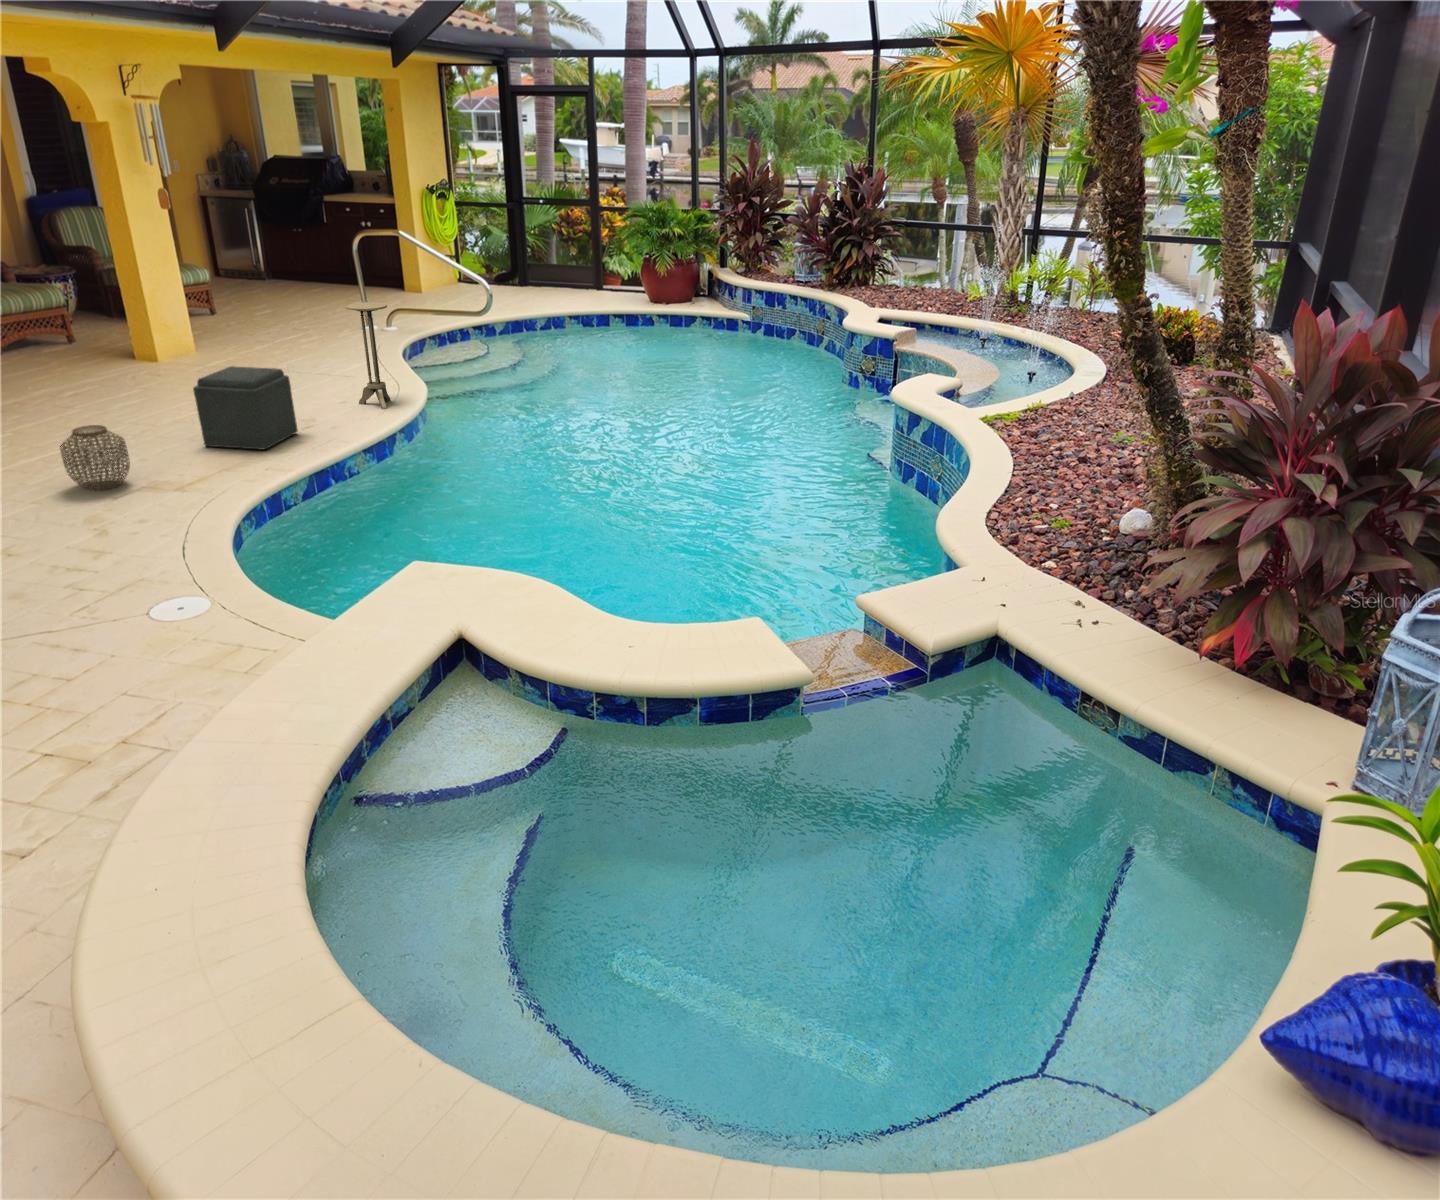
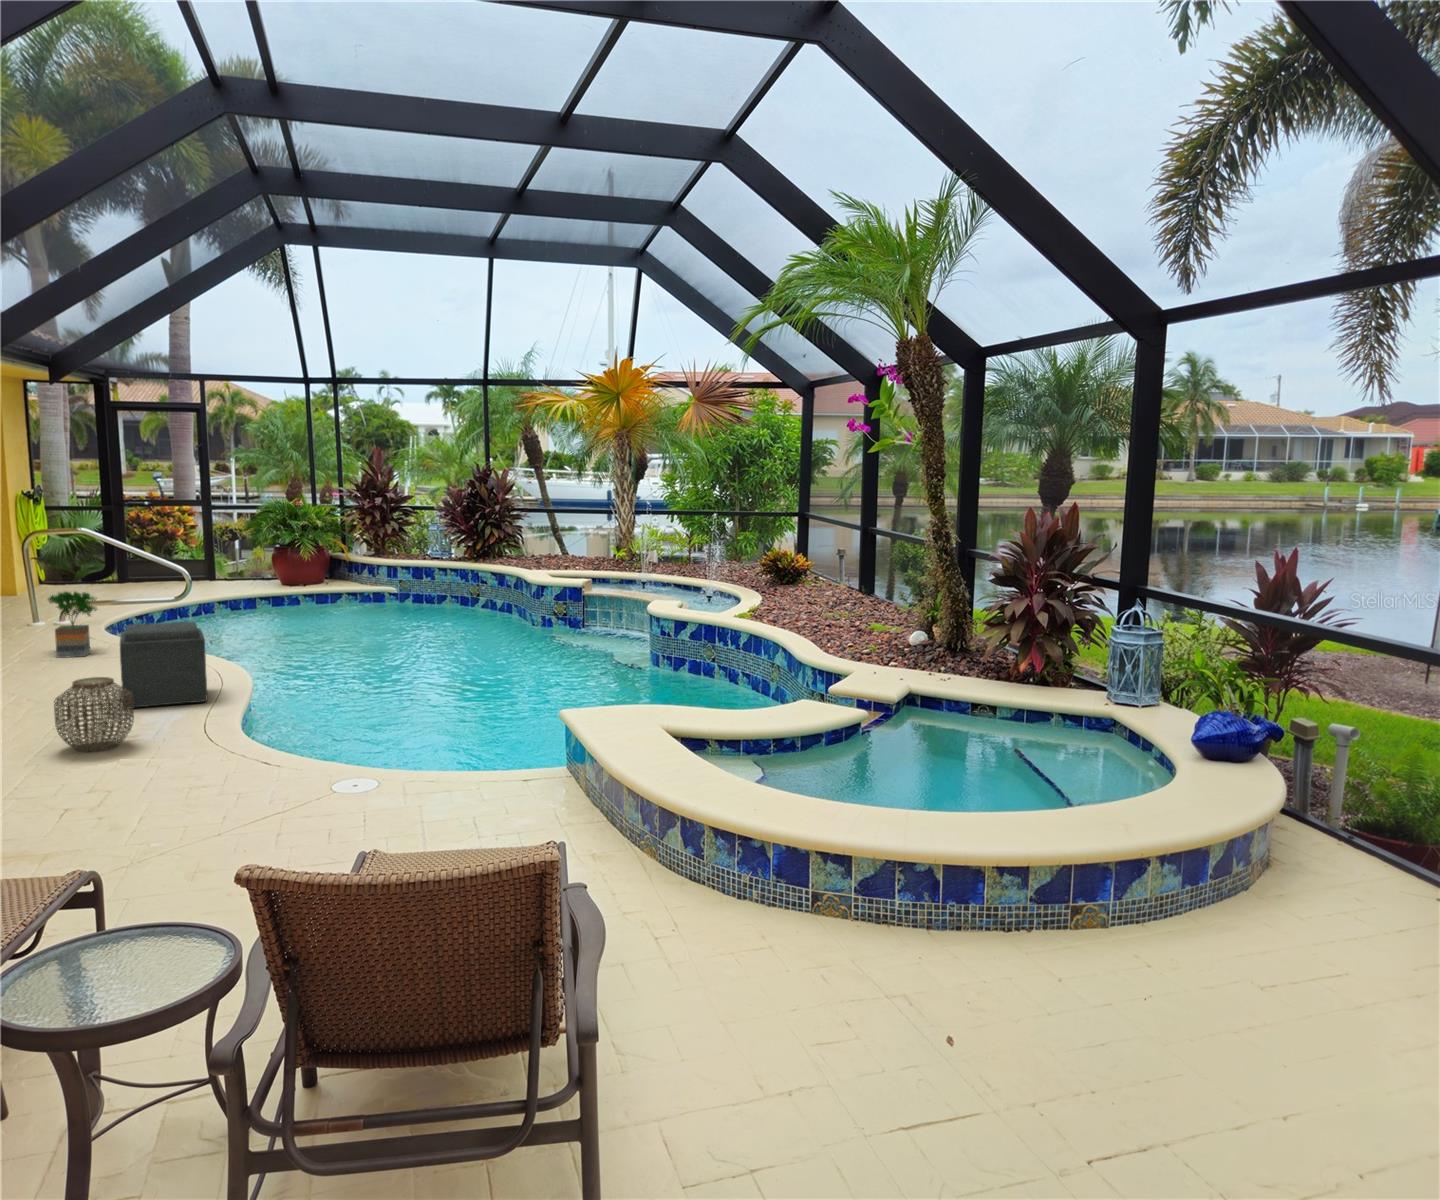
side table: present [346,302,390,409] -> none [199,563,244,666]
potted tree: none [283,315,325,379] -> present [48,592,97,658]

